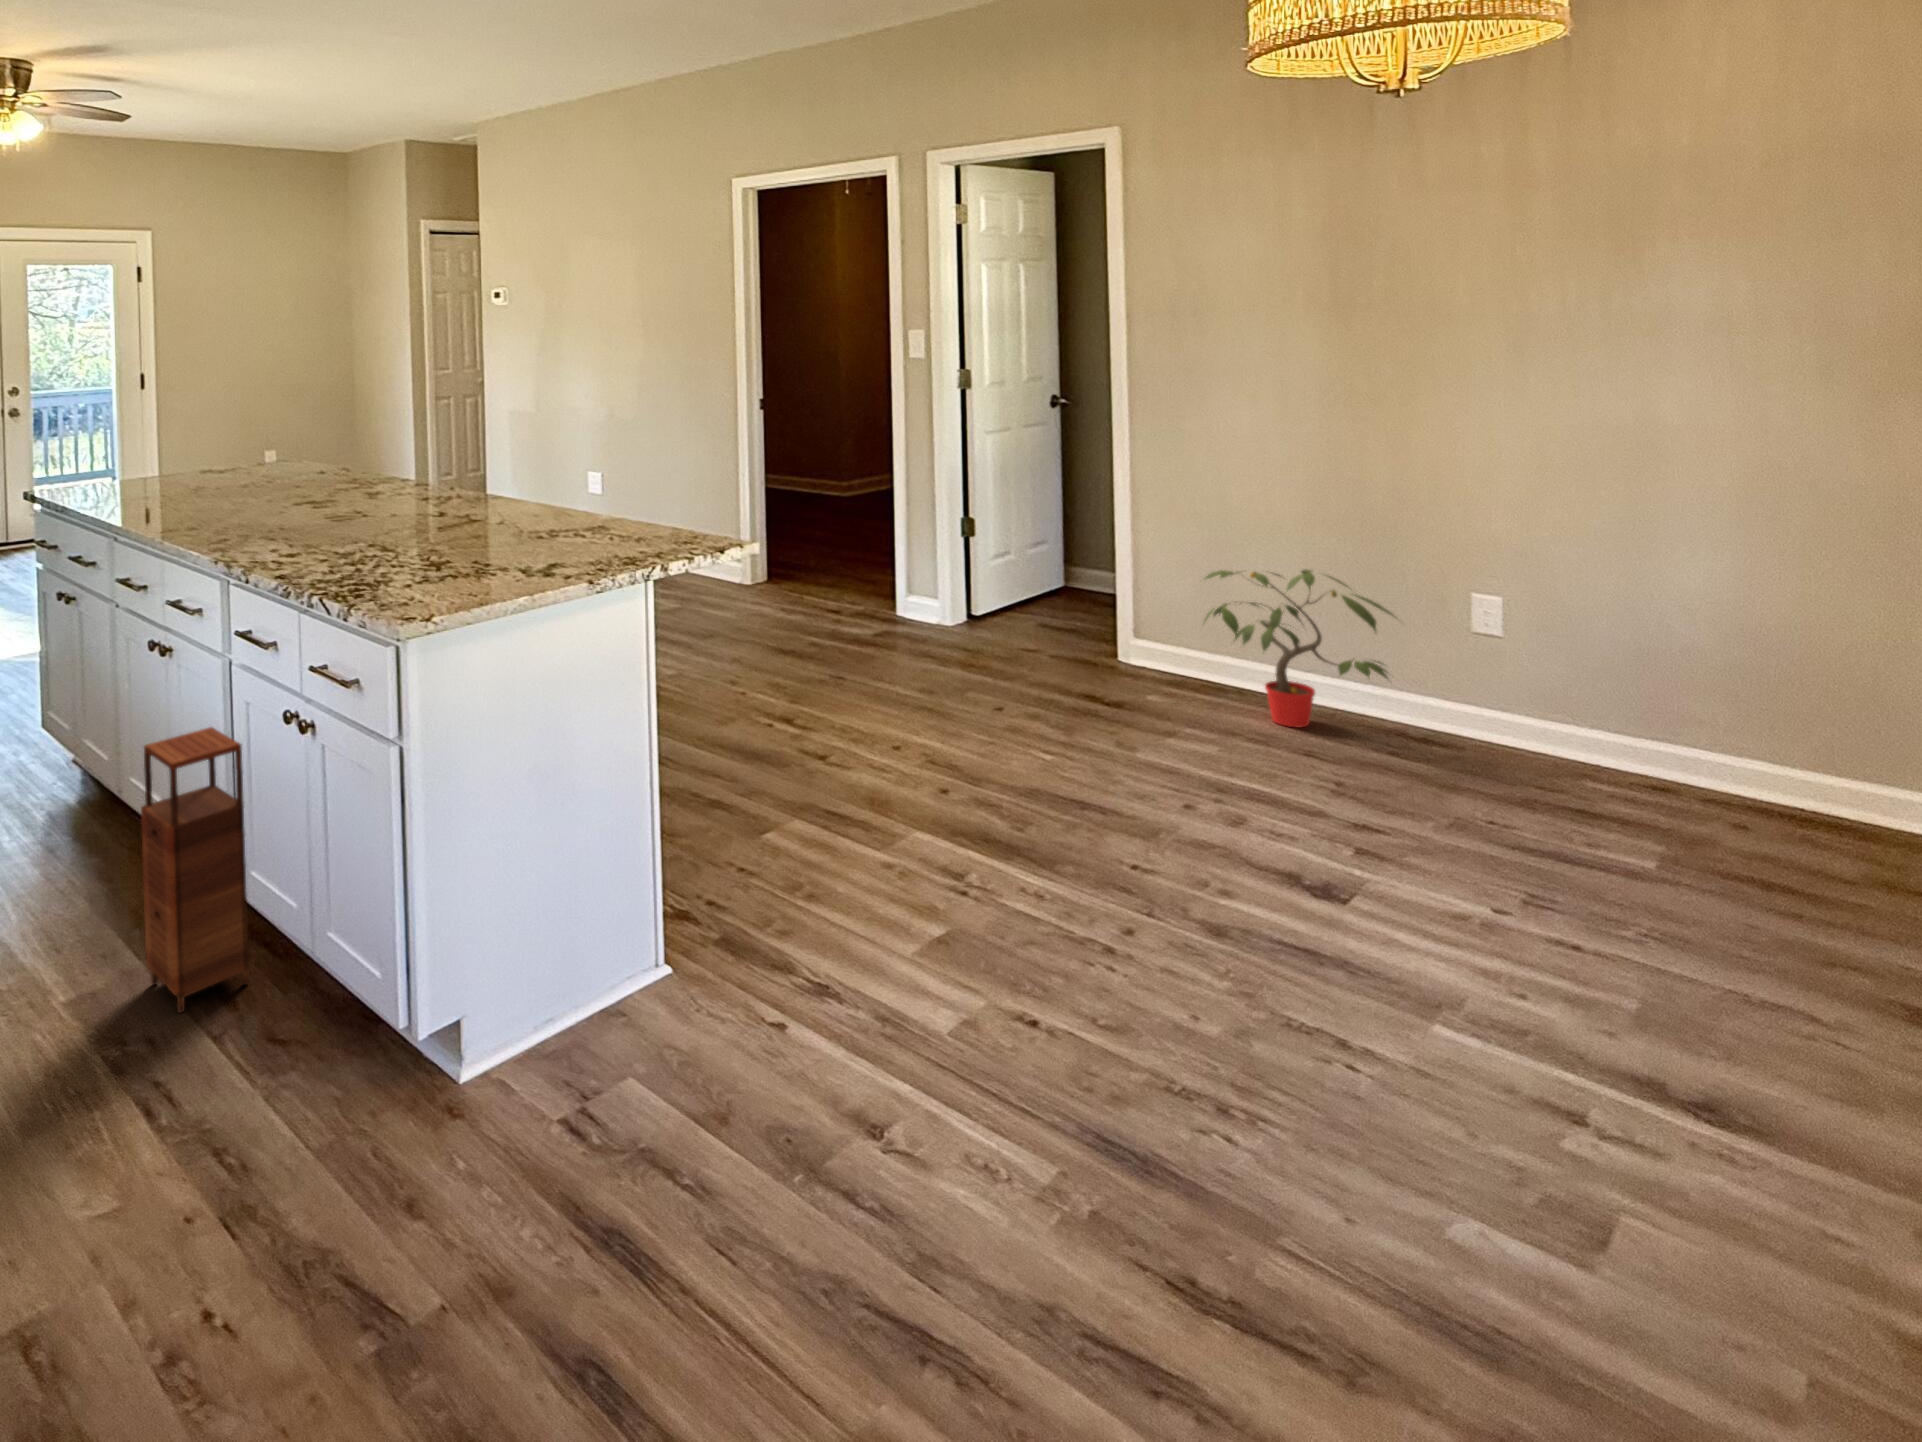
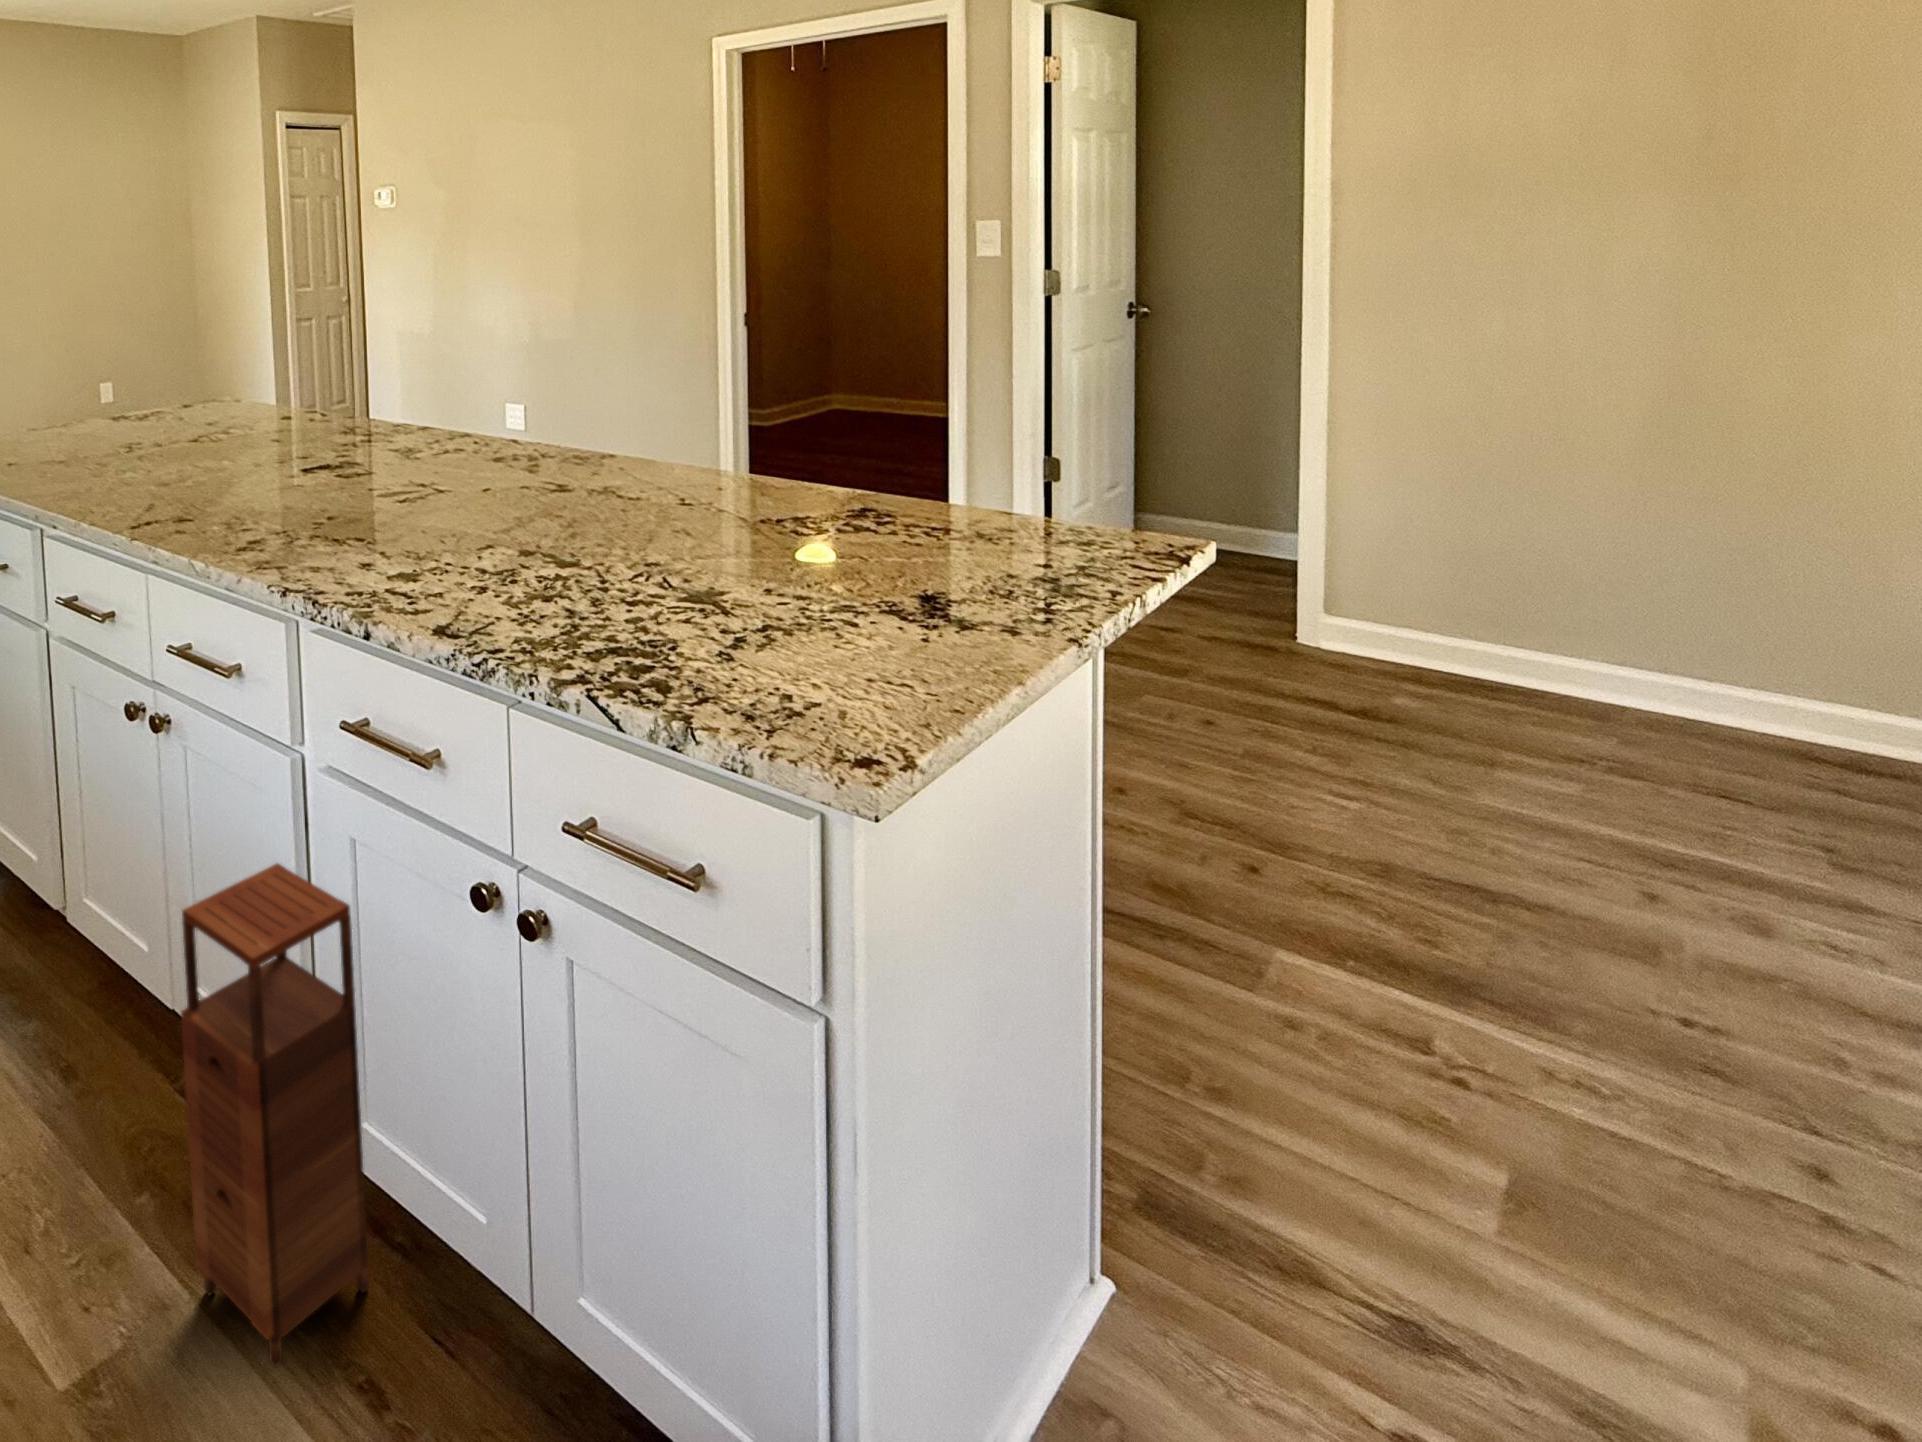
potted plant: present [1205,569,1395,727] -> none [1460,532,1826,744]

